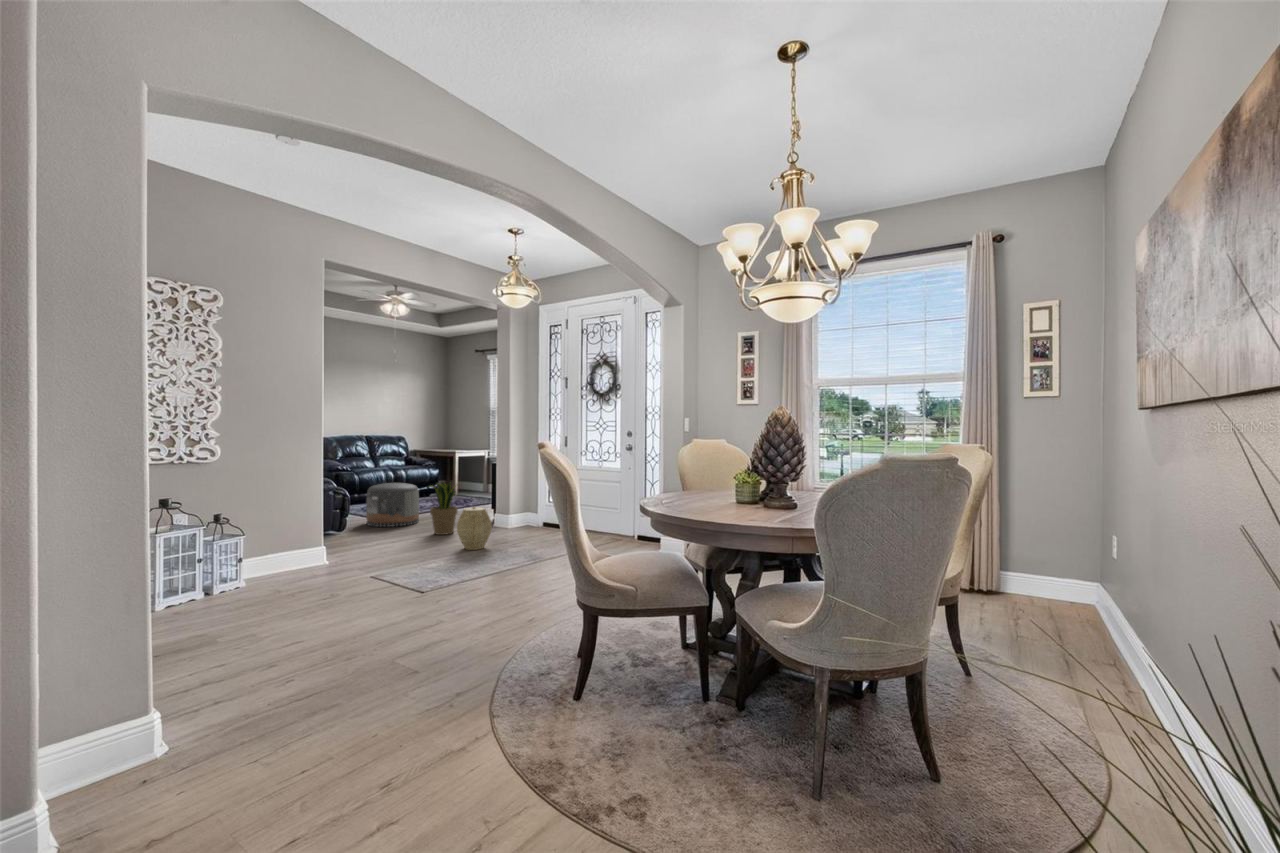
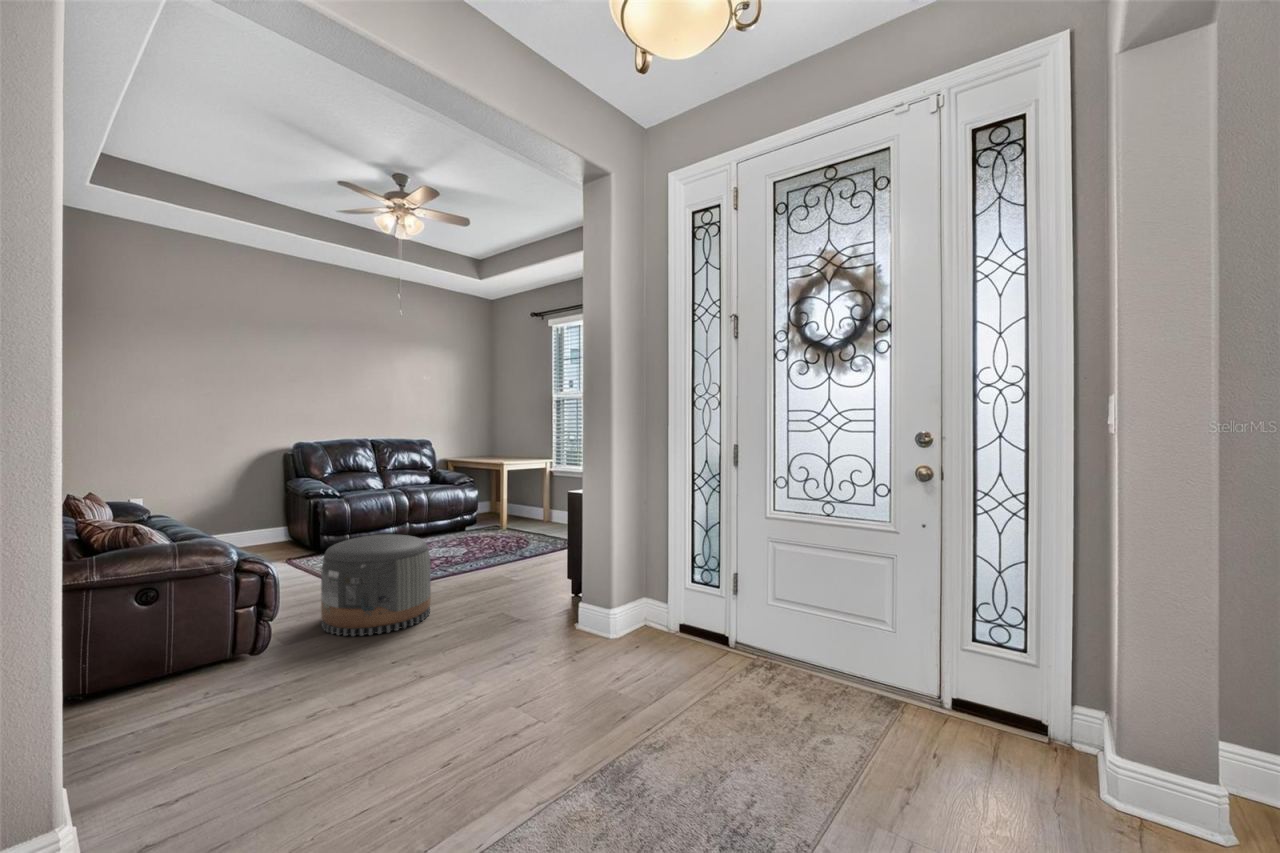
potted plant: present [430,482,458,535] -> none [434,548,511,678]
woven basket: present [457,507,492,550] -> none [502,646,601,789]

